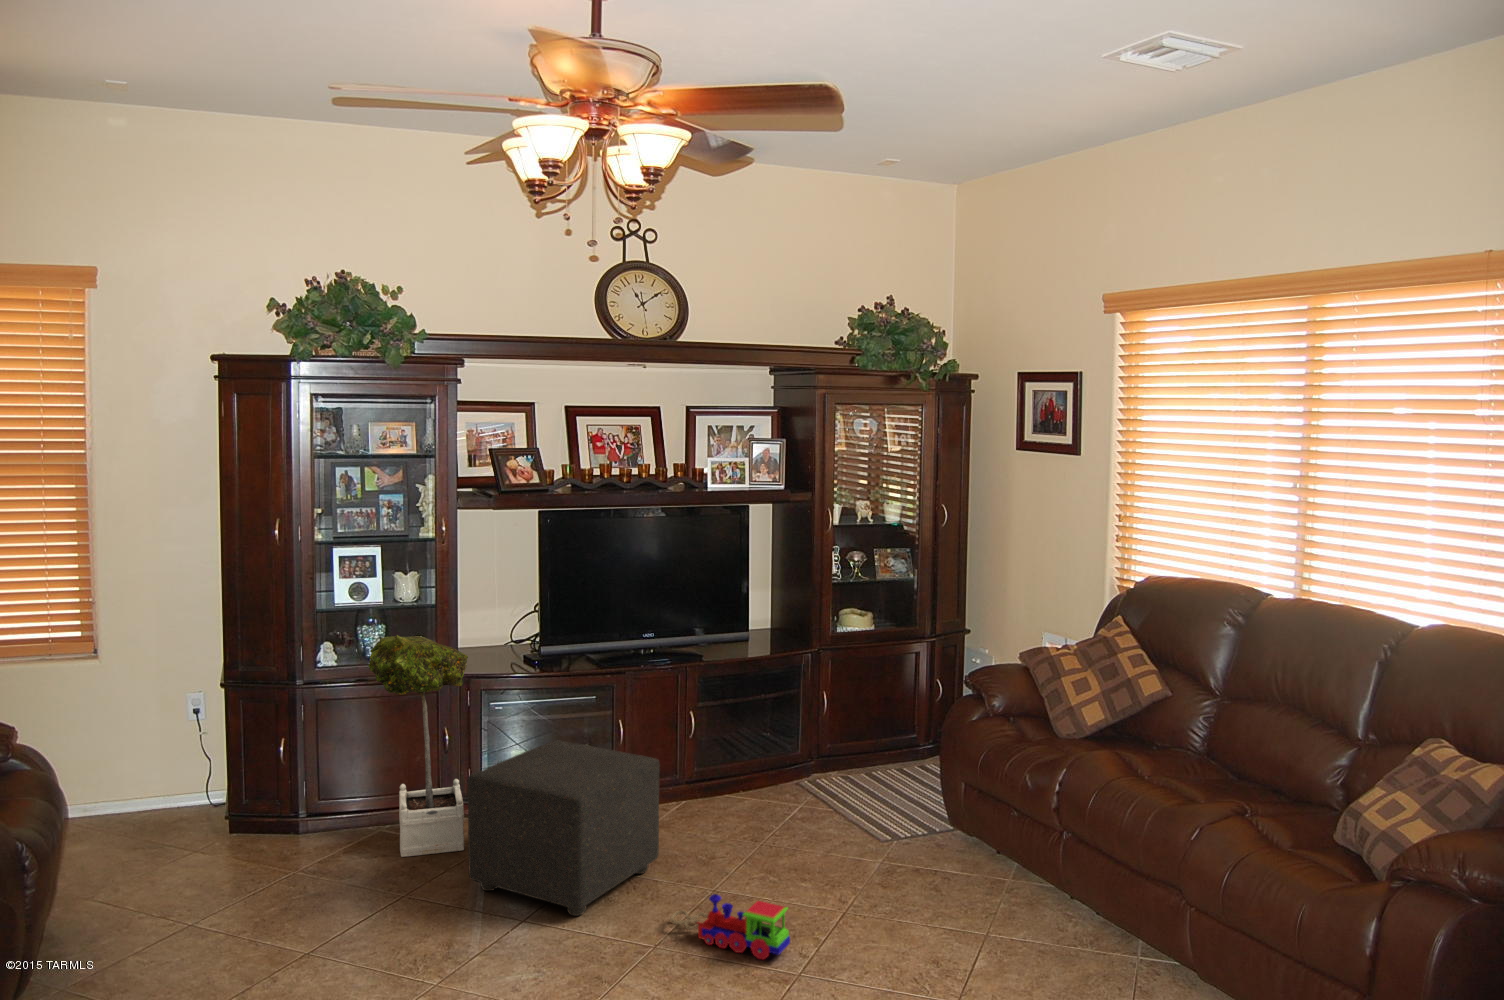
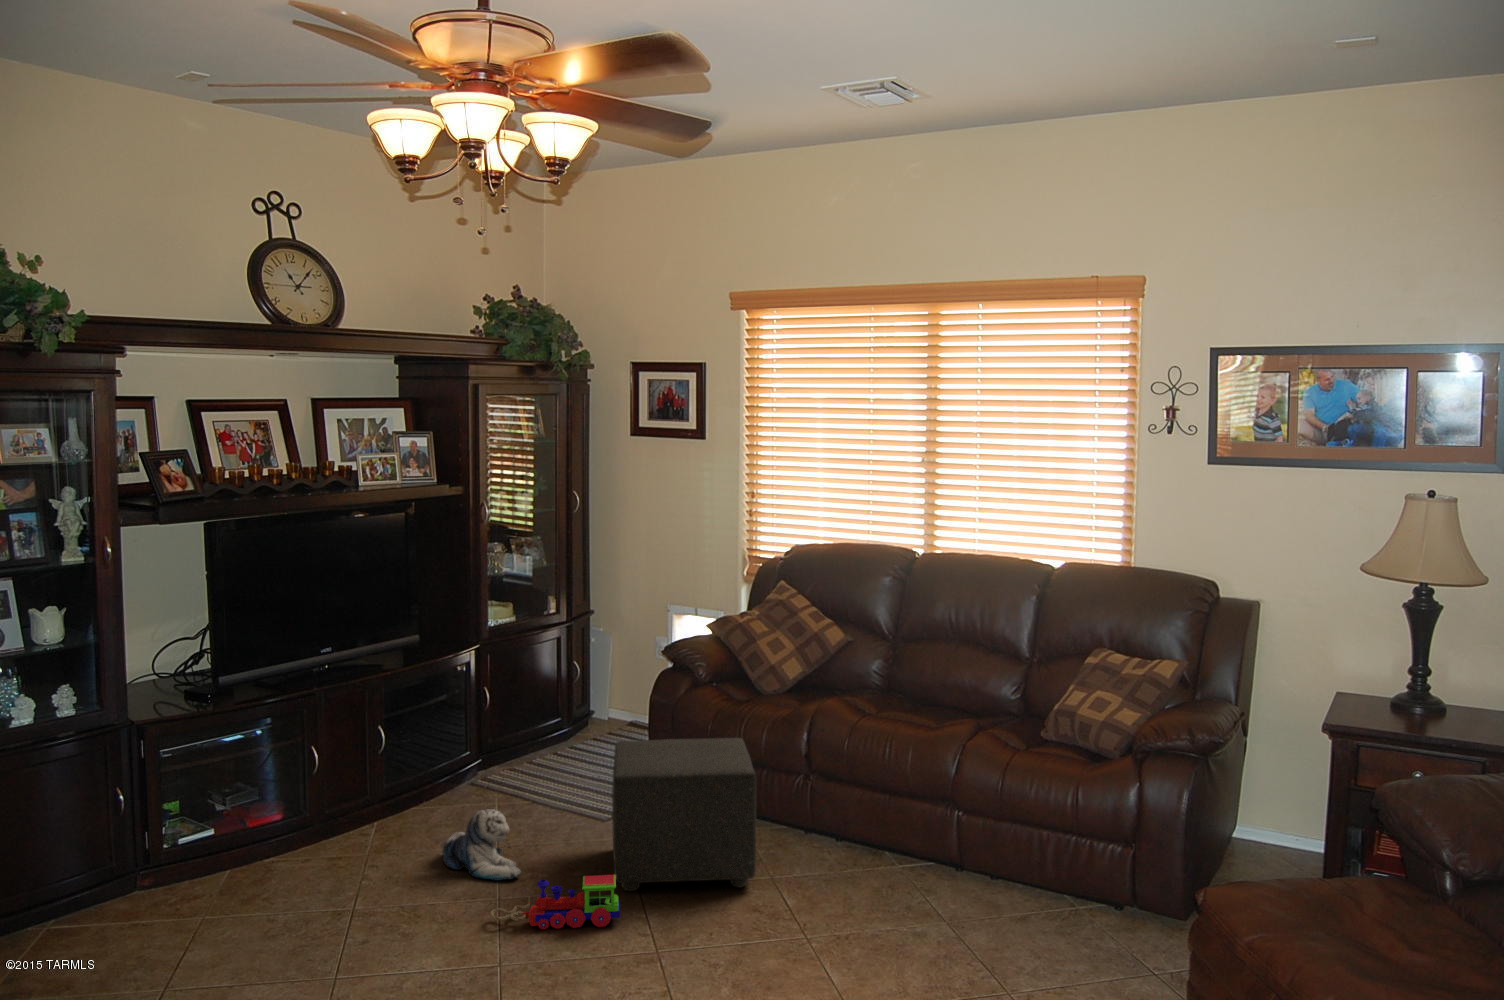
potted tree: present [368,635,468,857] -> none [45,678,180,943]
ottoman: present [467,740,660,916] -> present [612,738,756,891]
plush toy: none [700,805,758,881] -> present [442,809,521,880]

